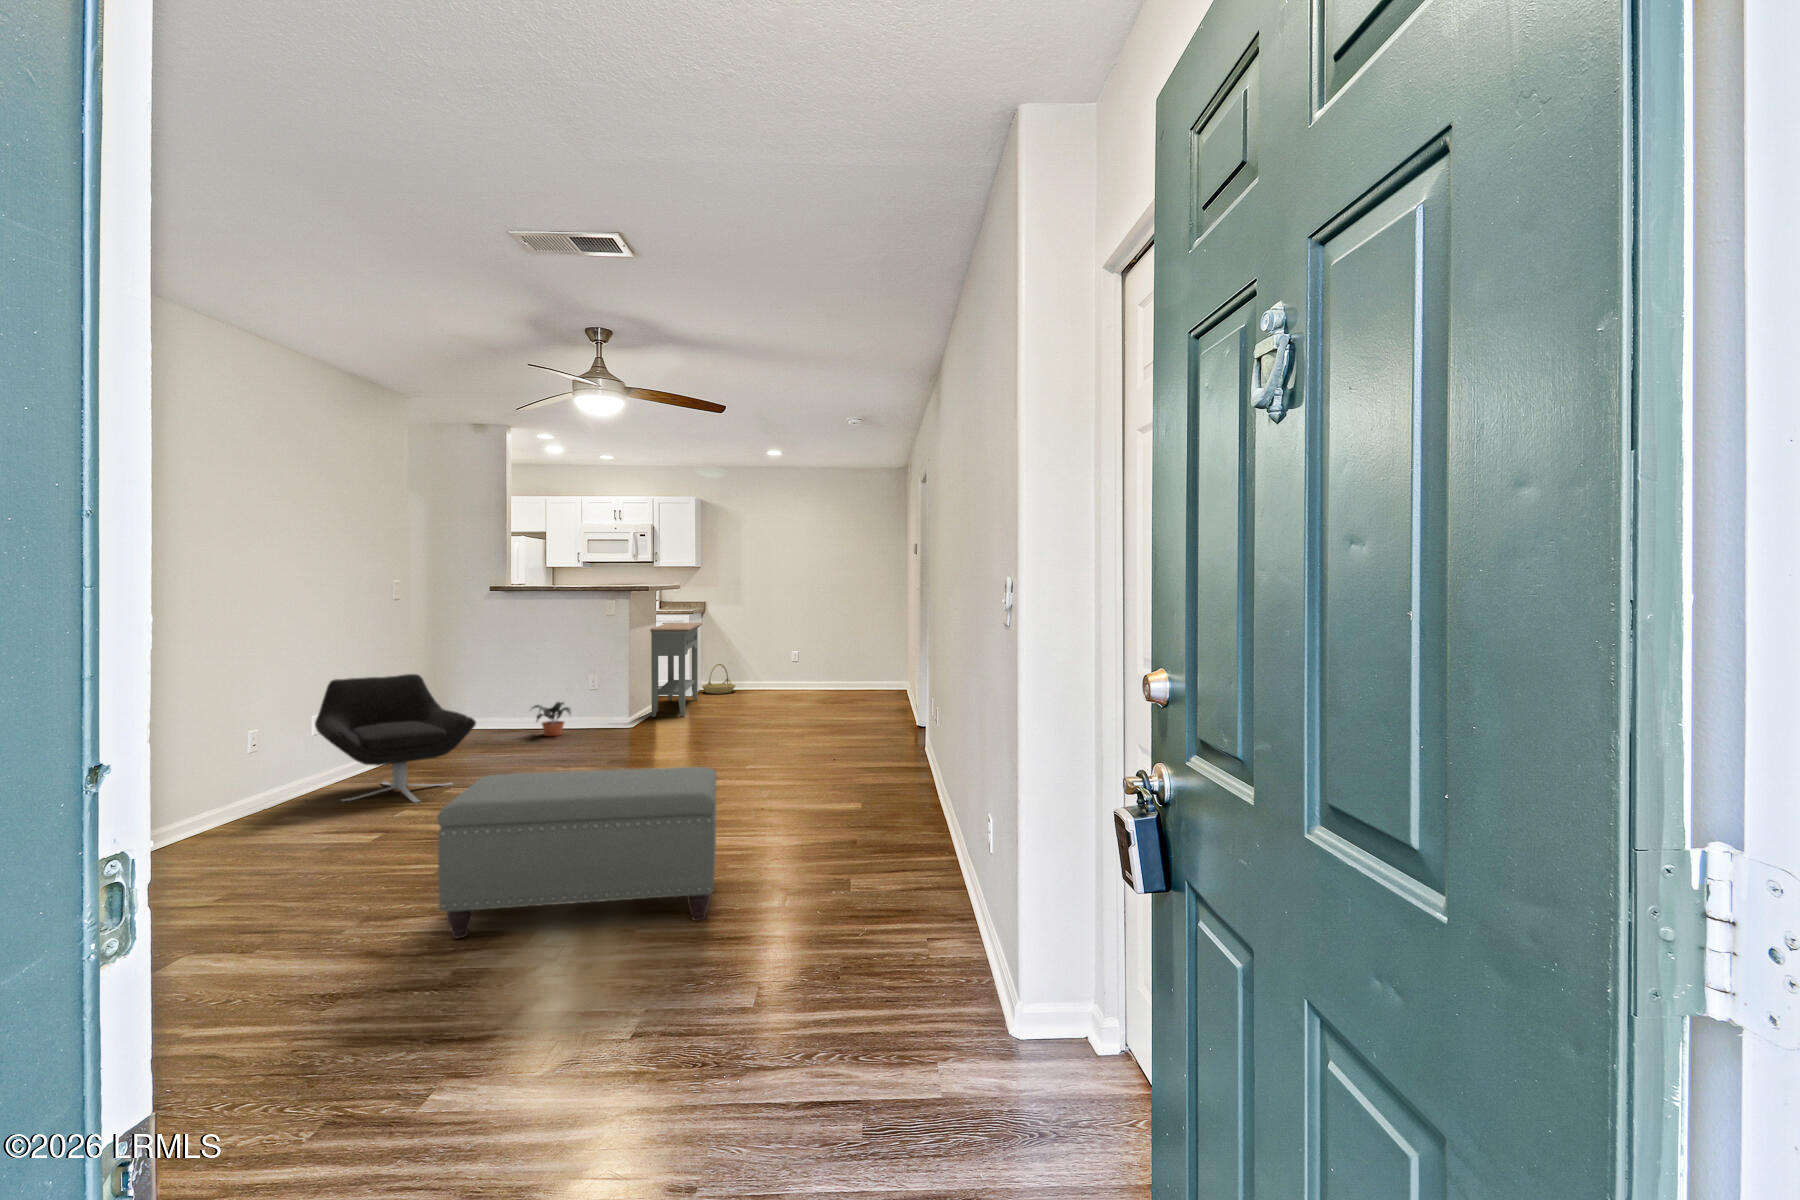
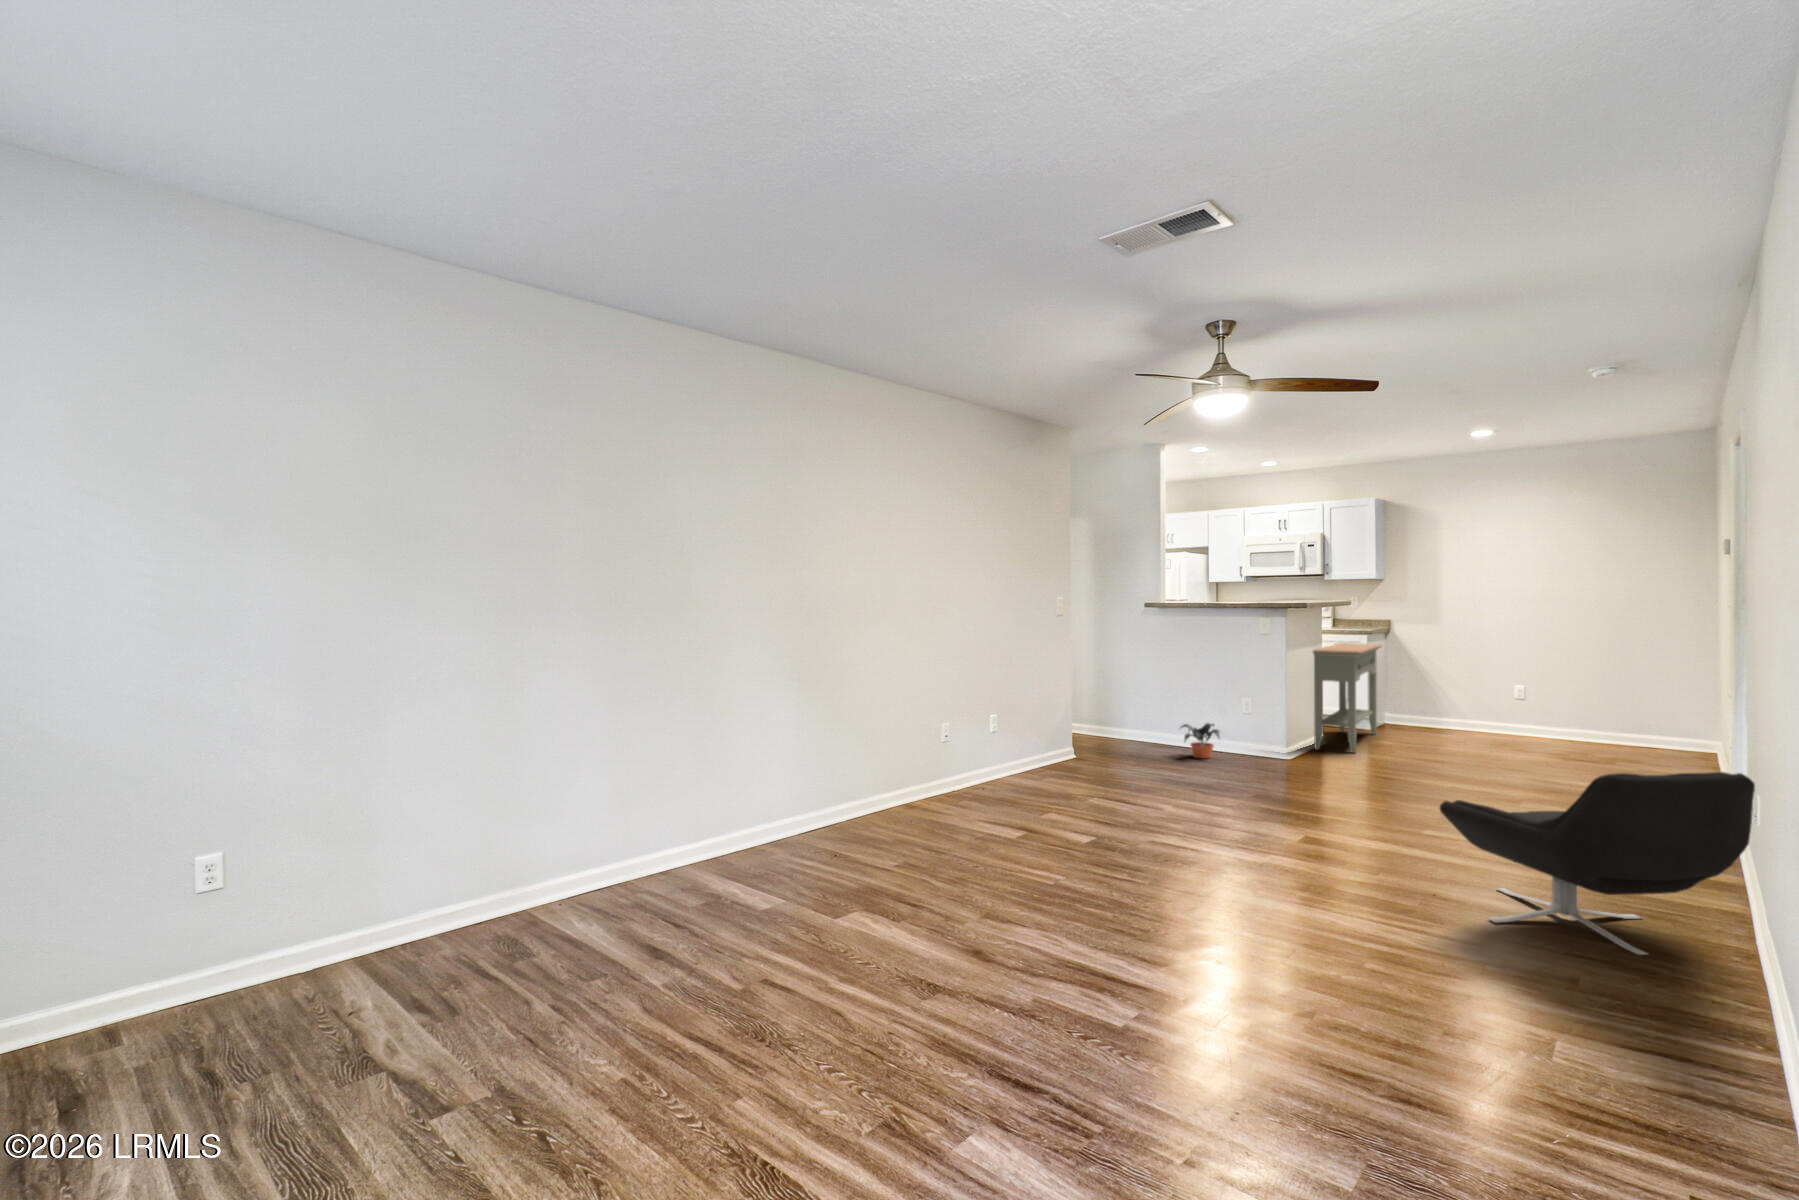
basket: present [702,664,736,694] -> none [1384,693,1430,729]
lounge chair: present [315,674,476,803] -> present [1440,772,1755,955]
ottoman: present [437,767,717,938] -> none [1029,800,1347,1028]

